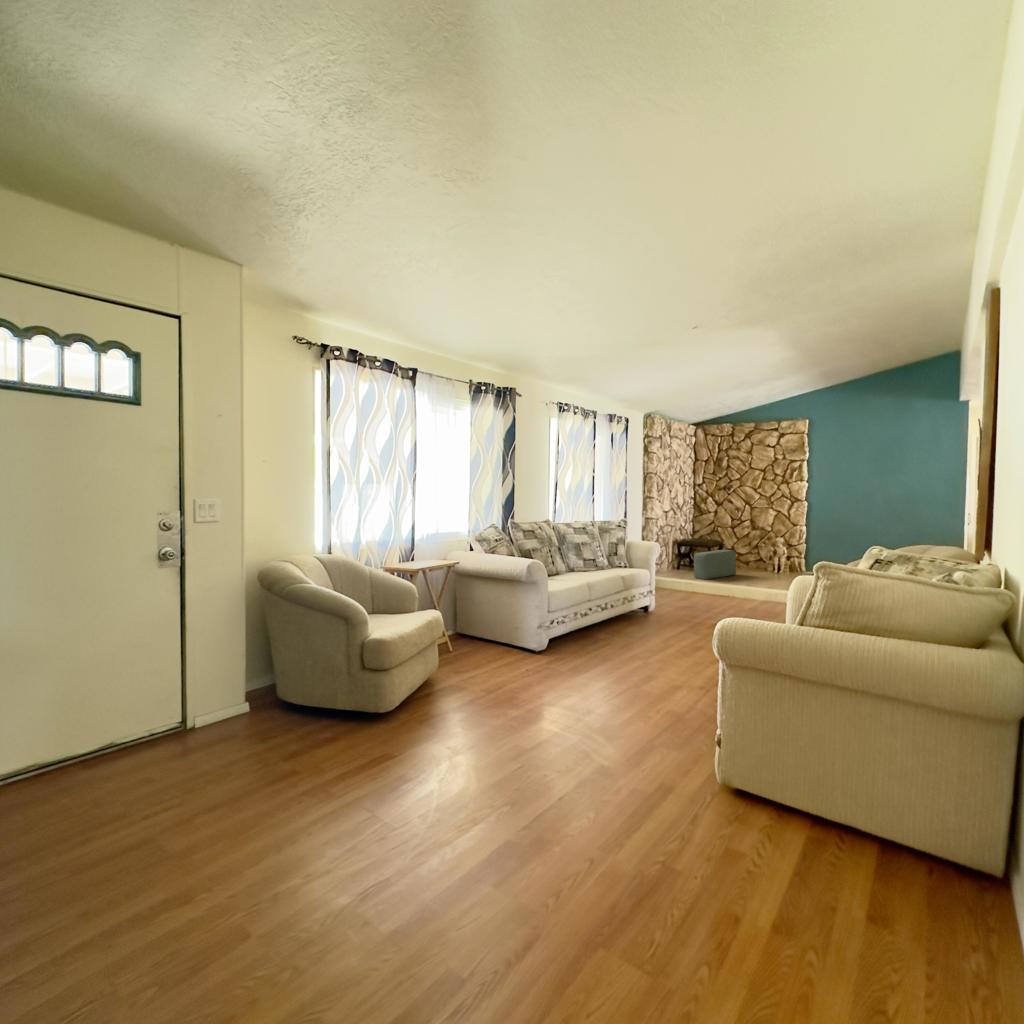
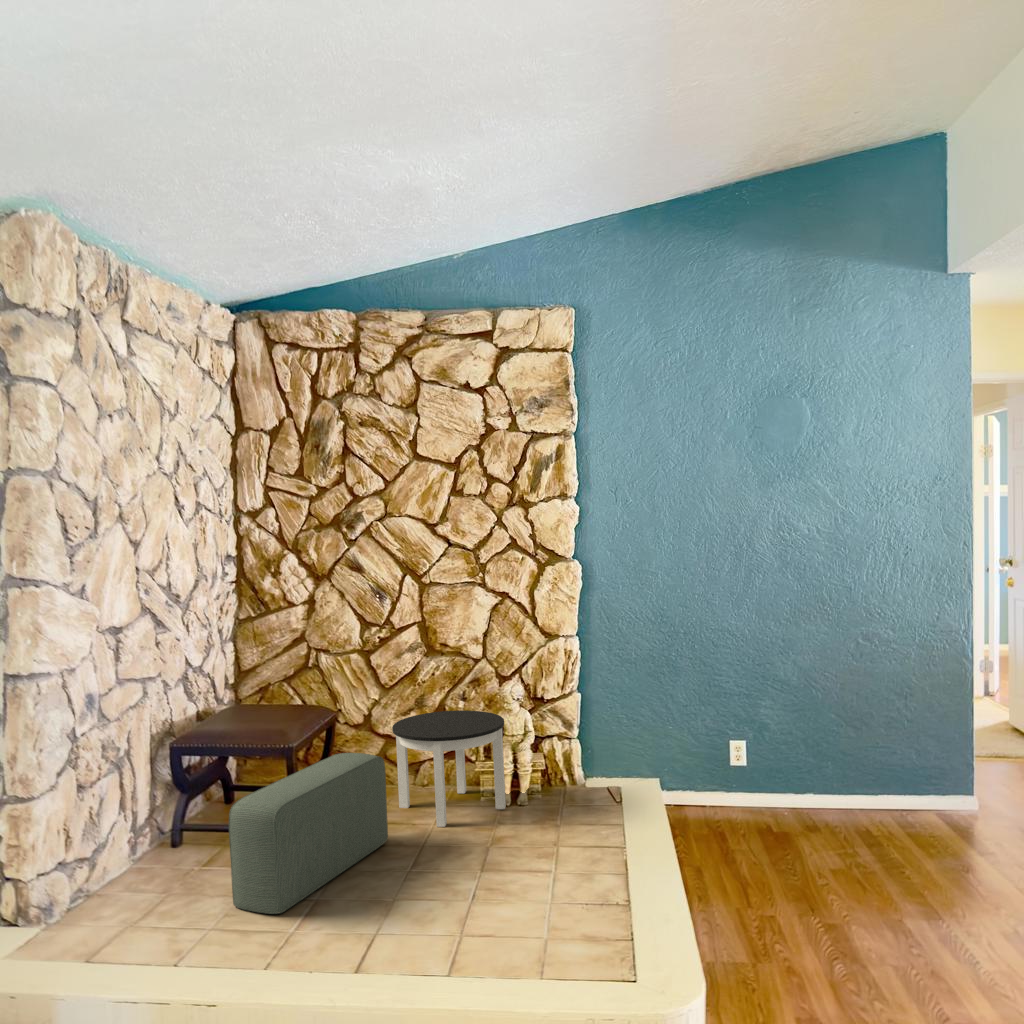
round table: none [739,546,776,575] -> present [392,710,506,827]

